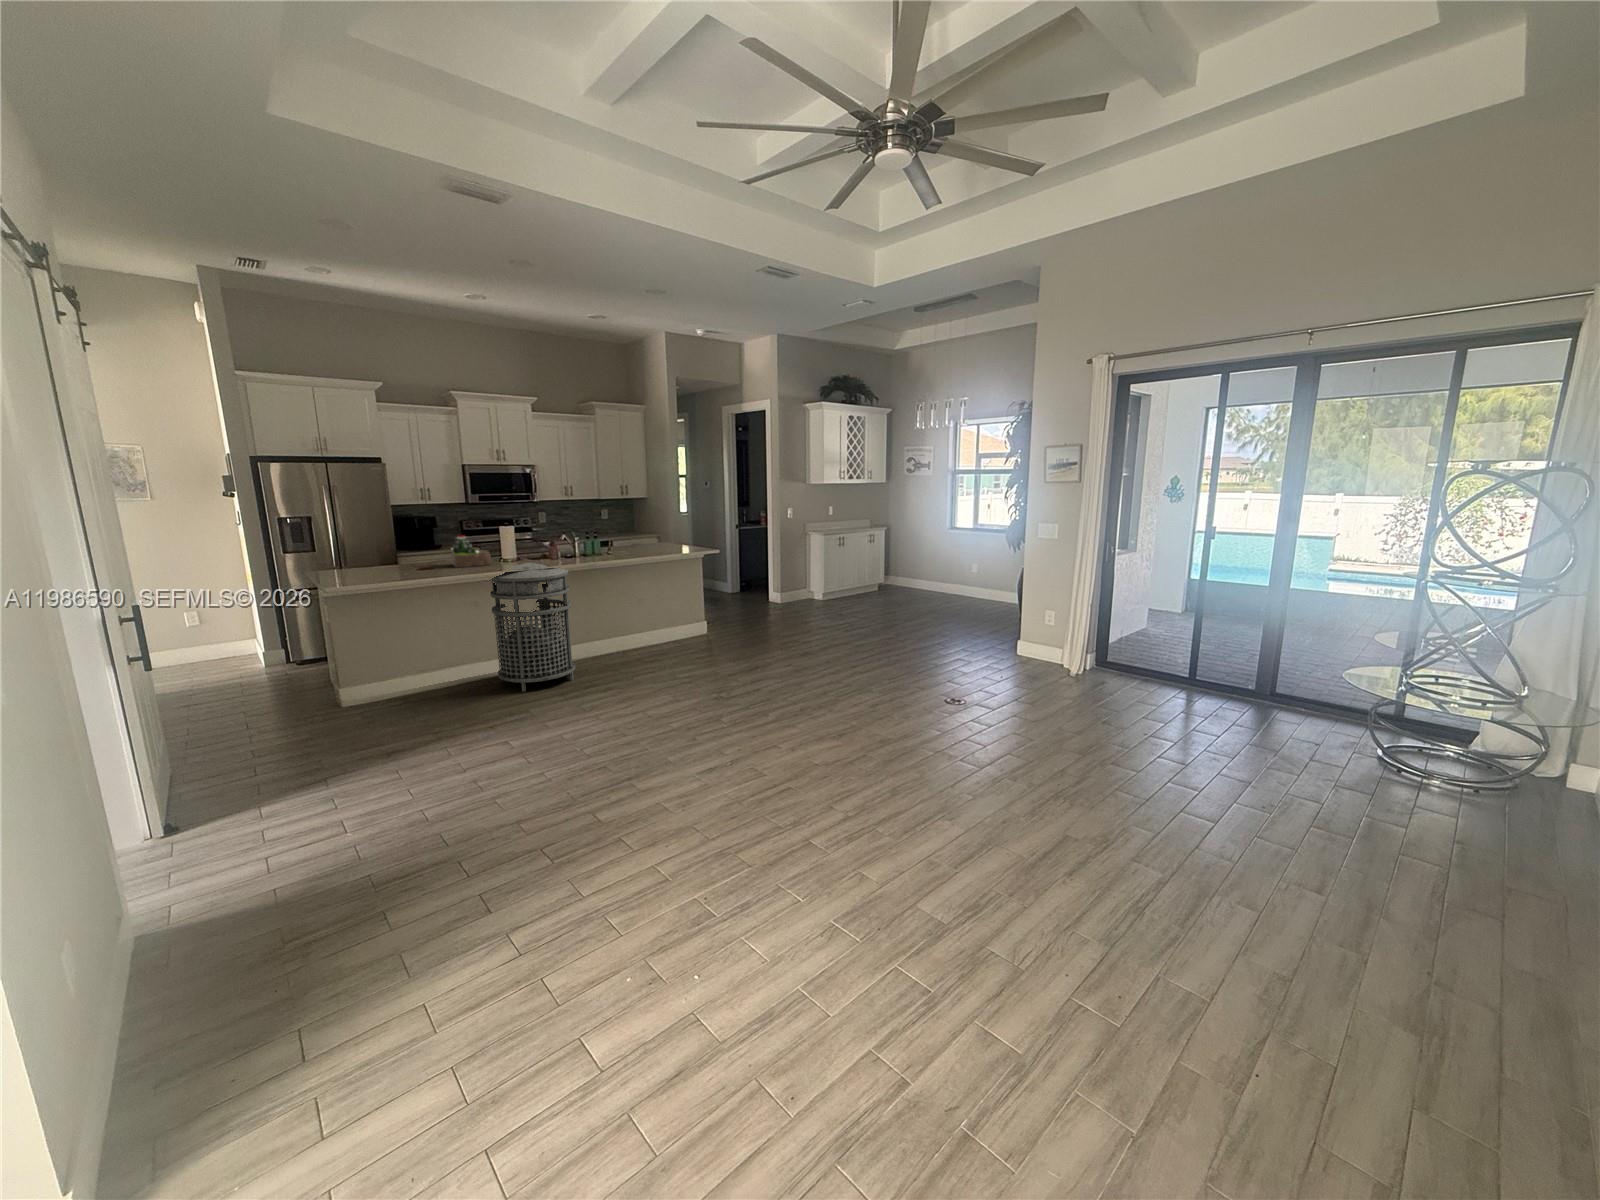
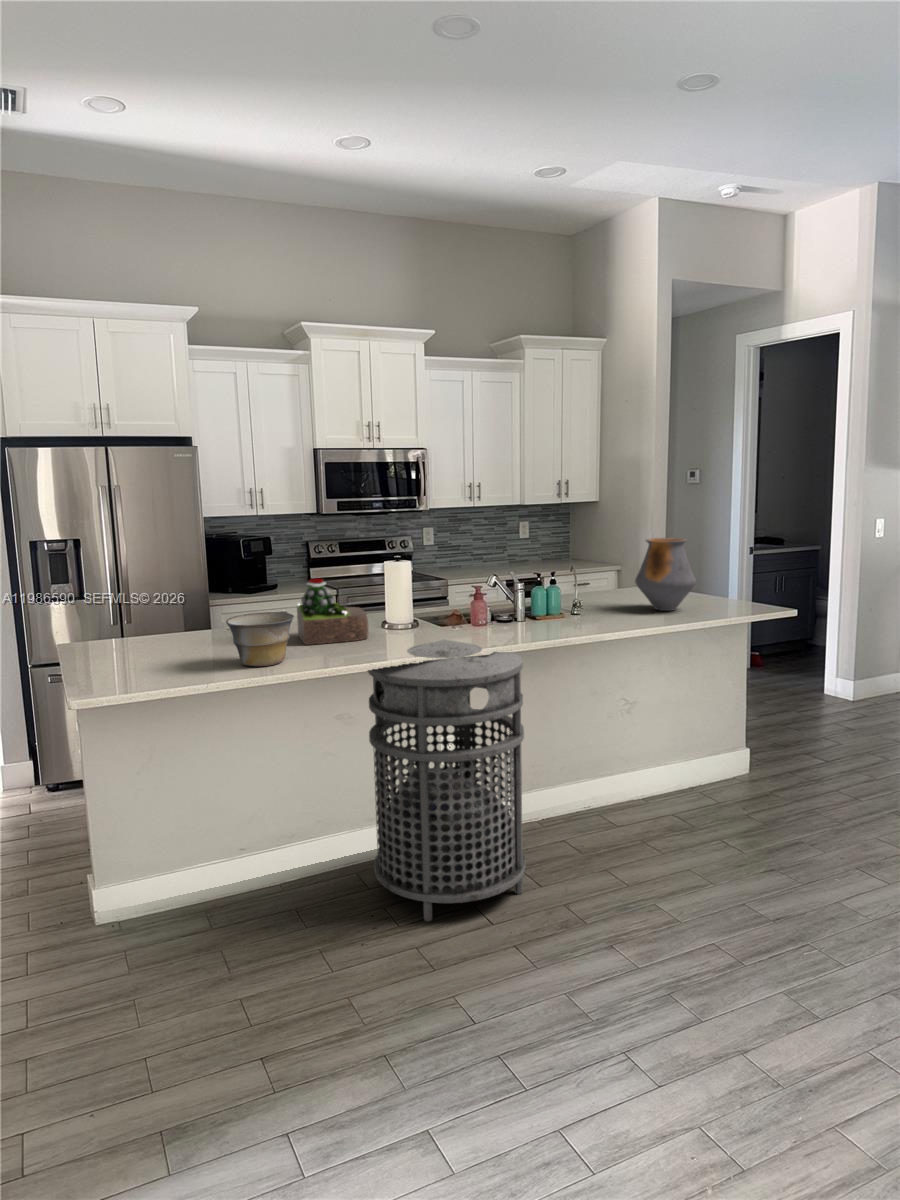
vase: none [637,516,667,552] -> present [635,538,696,611]
bowl: none [411,550,448,575] -> present [226,612,294,666]

